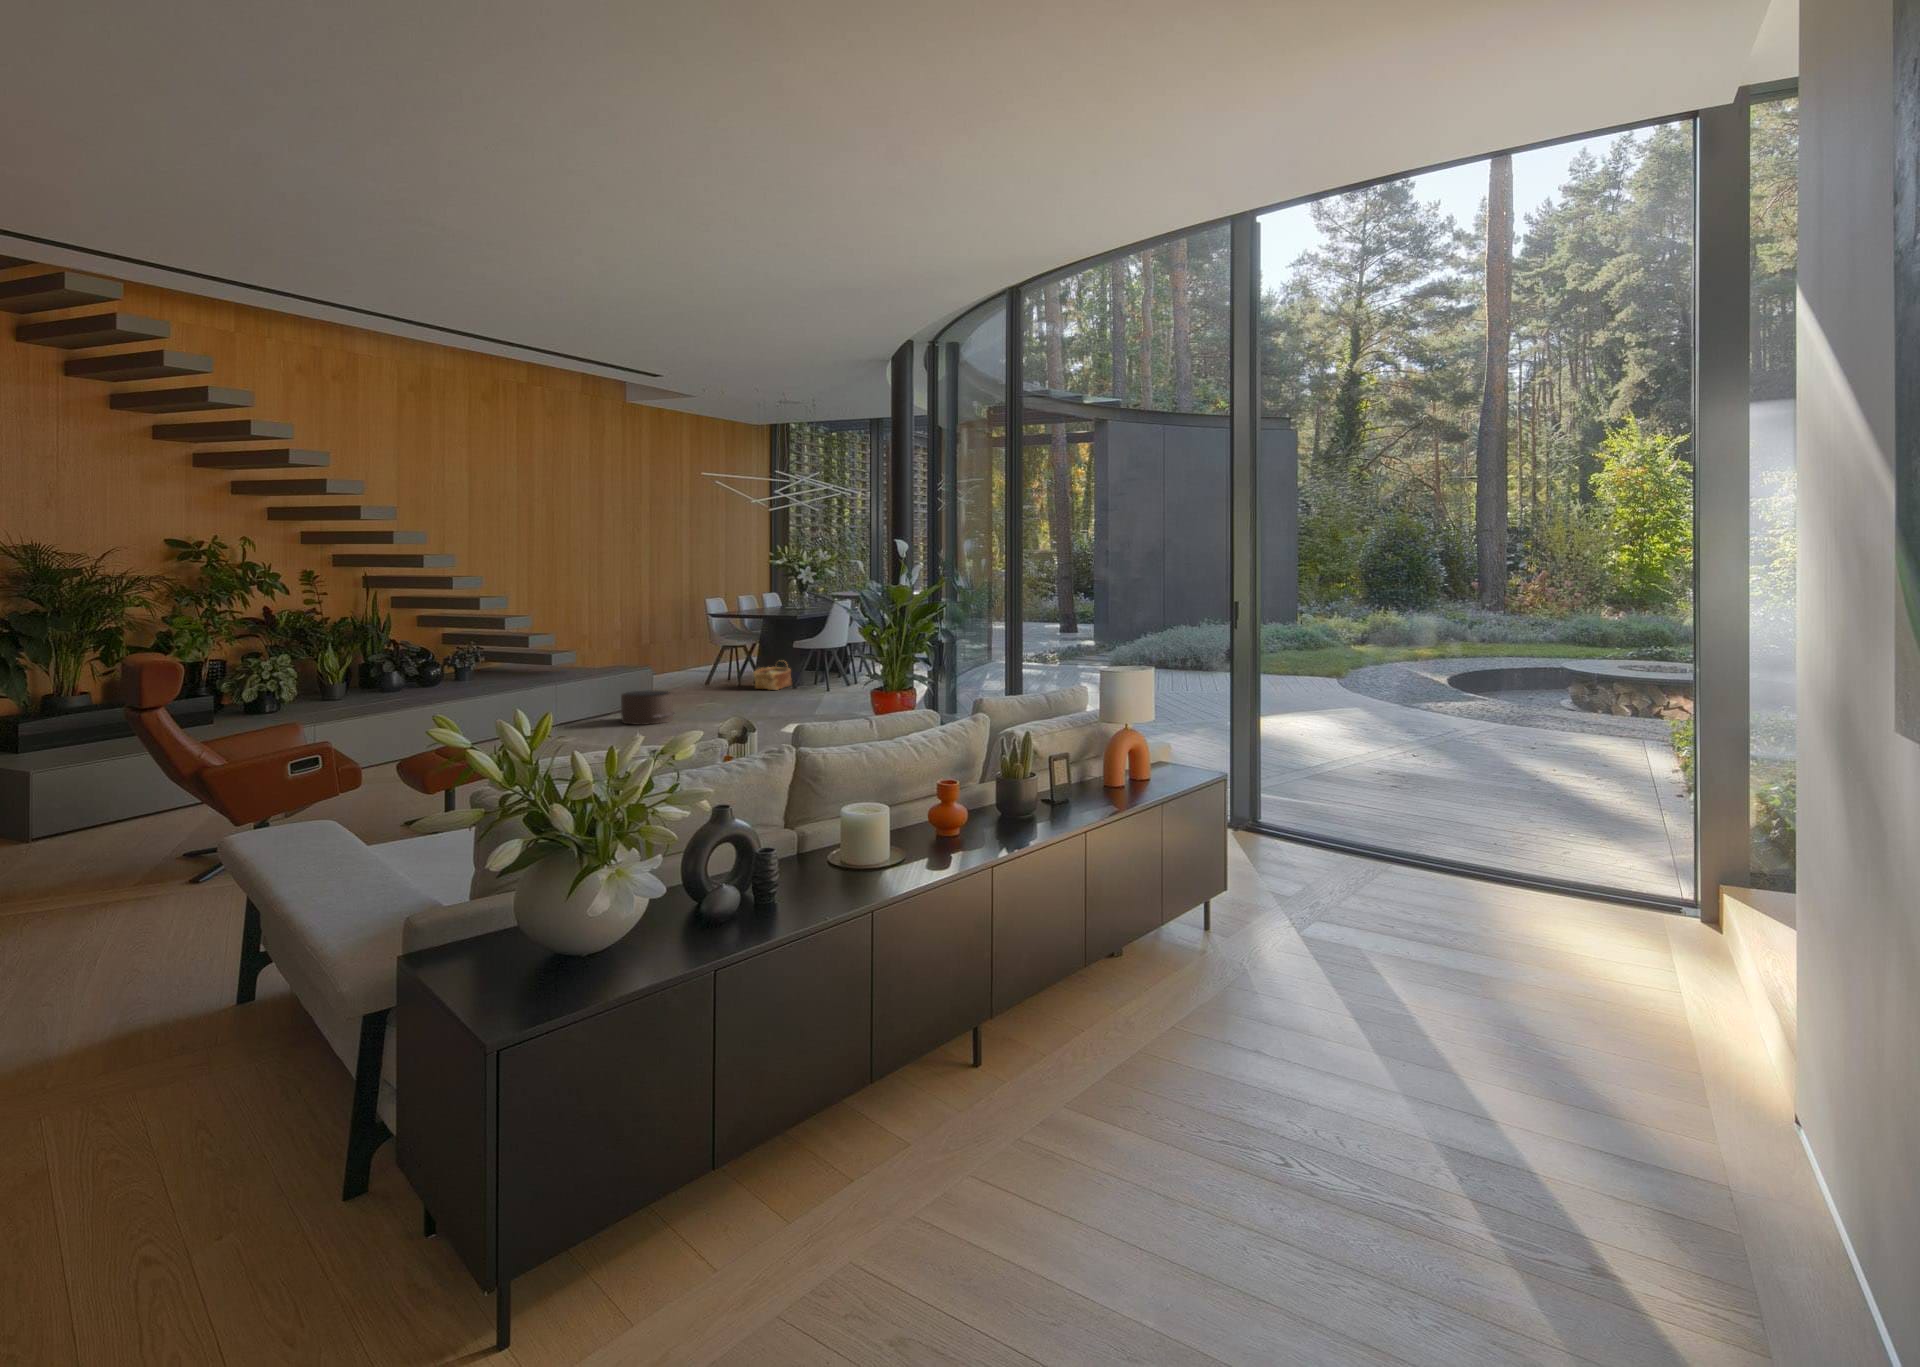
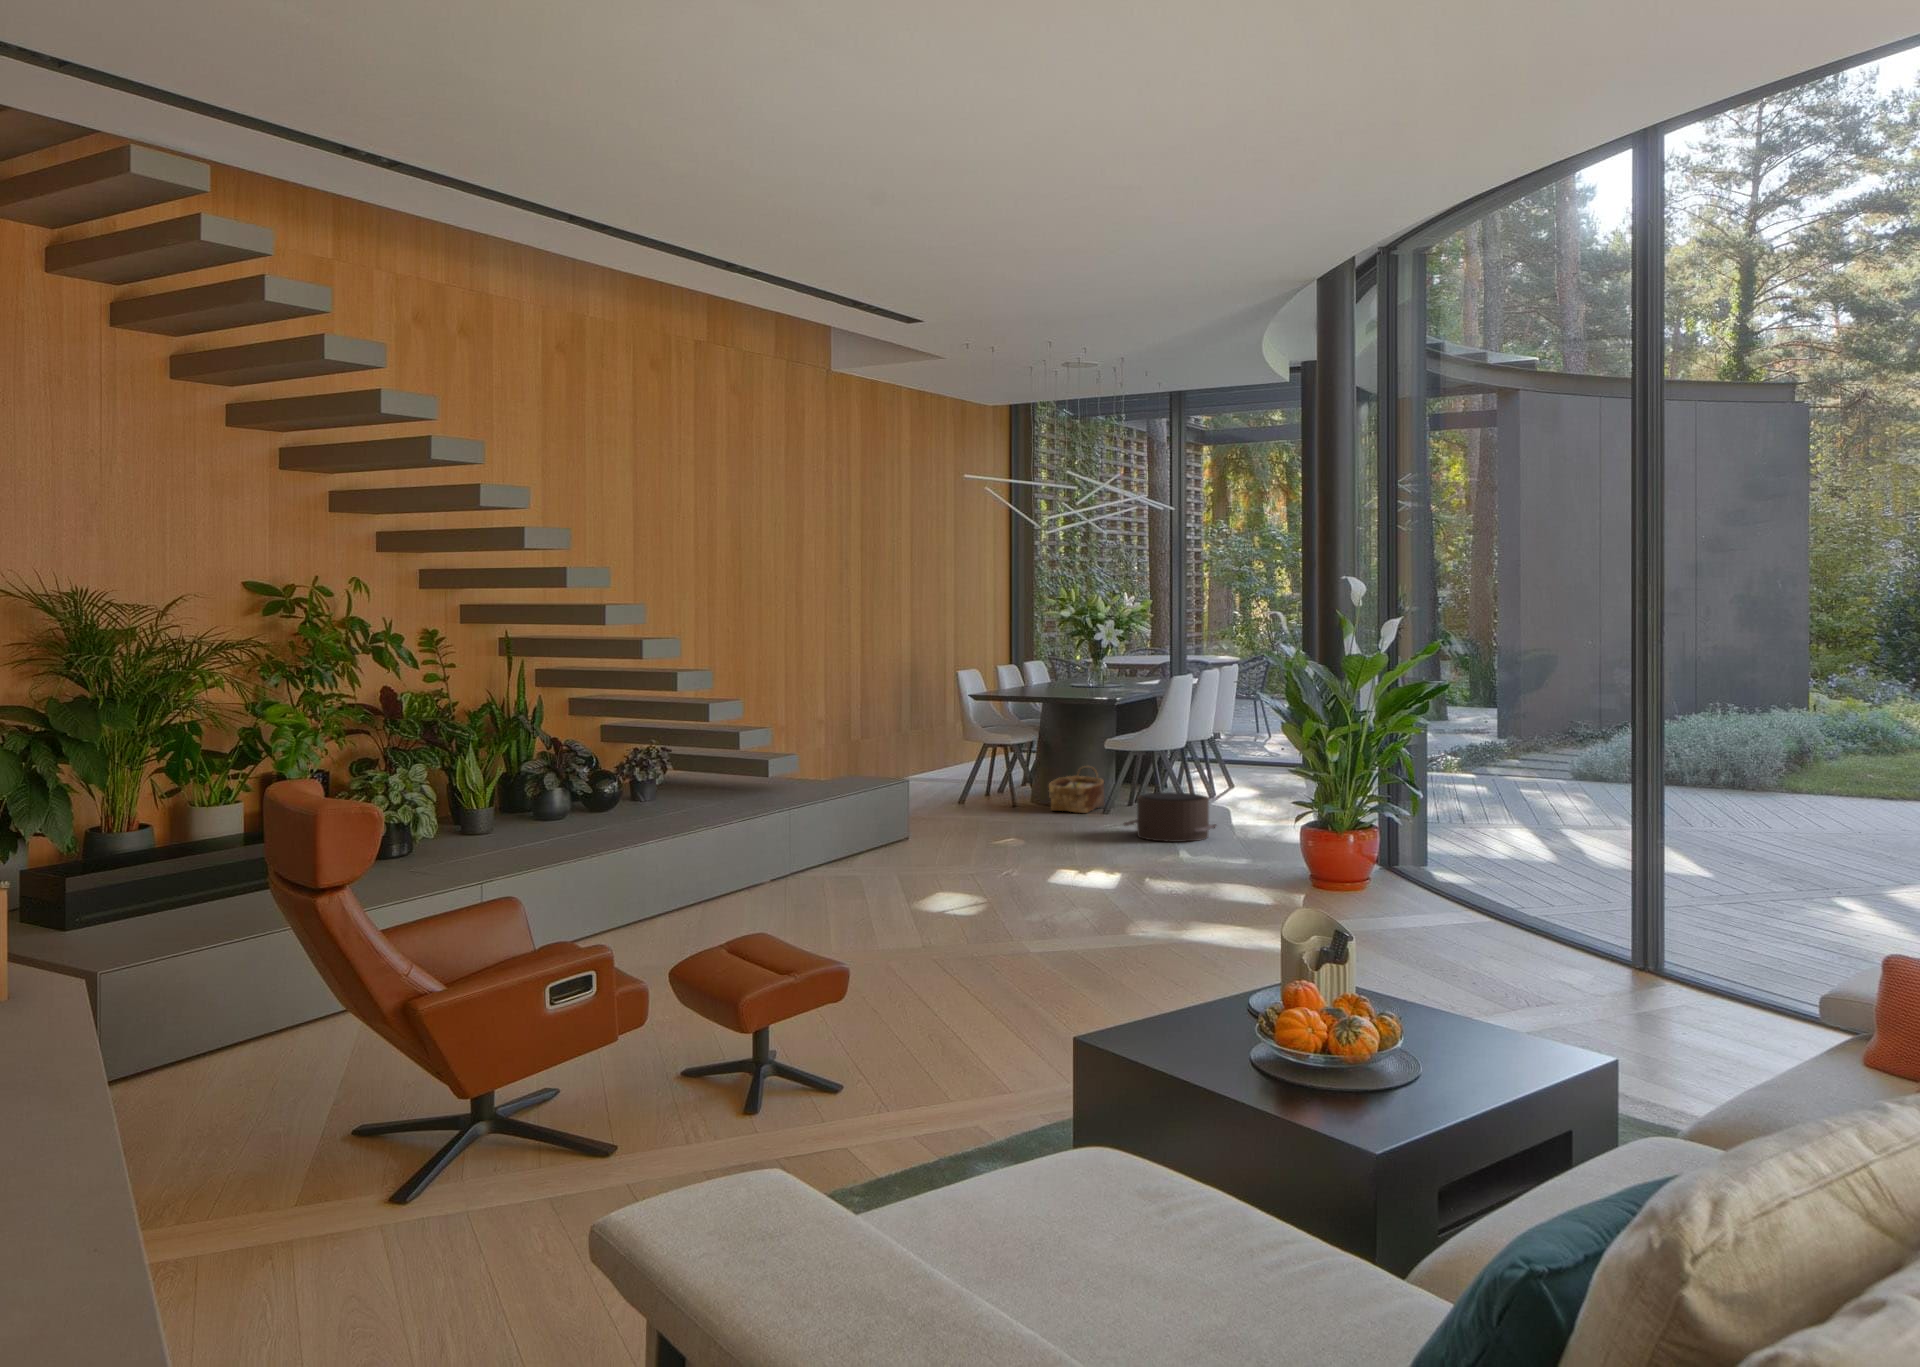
pouf: present [613,691,675,725] -> present [1123,792,1216,842]

